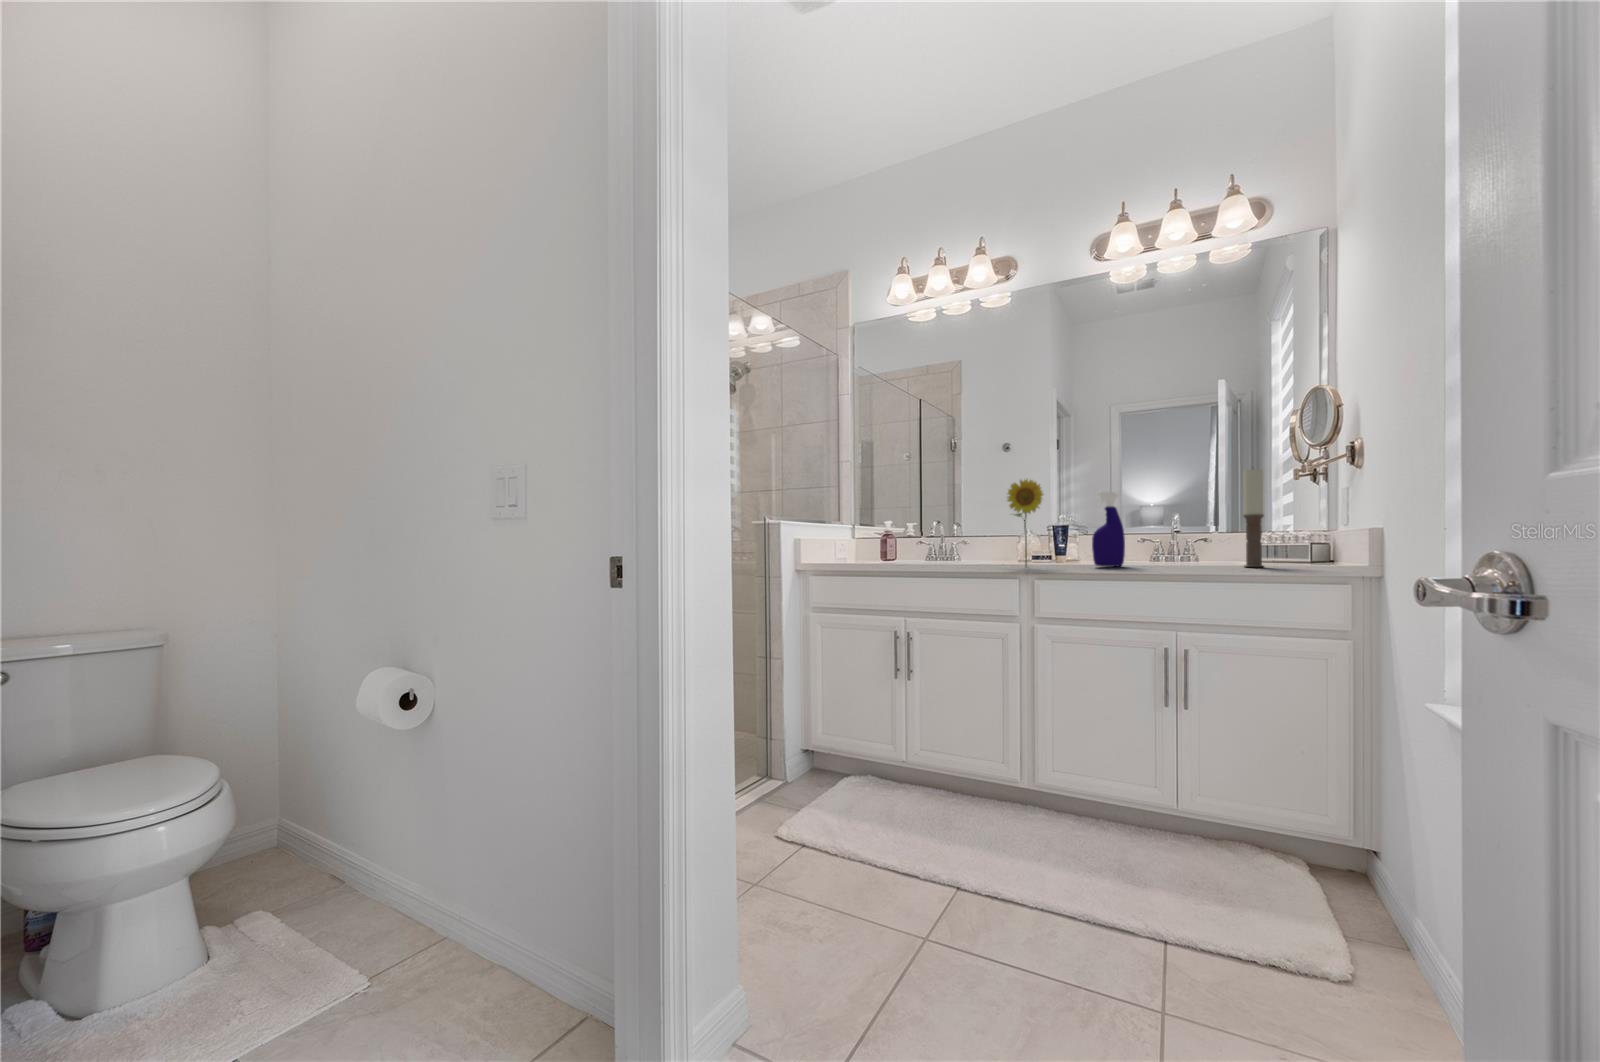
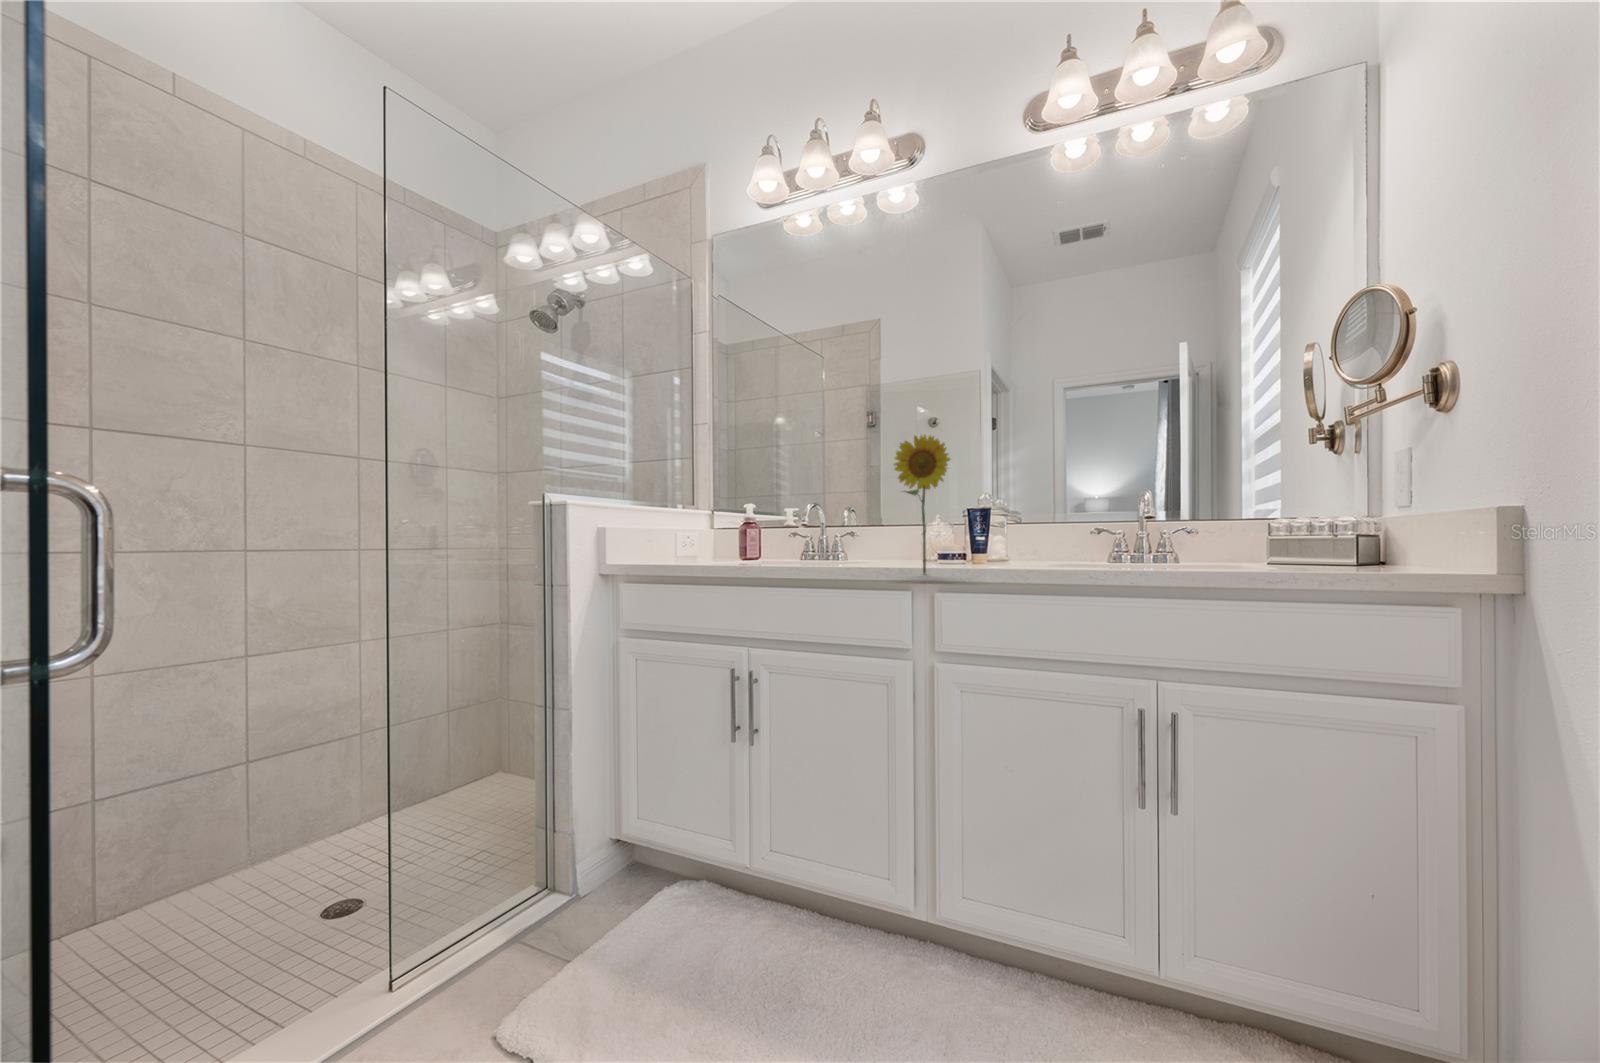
candle: present [1243,469,1264,567] -> none [1259,412,1293,575]
spray bottle: present [1092,491,1125,567] -> none [1024,454,1074,574]

